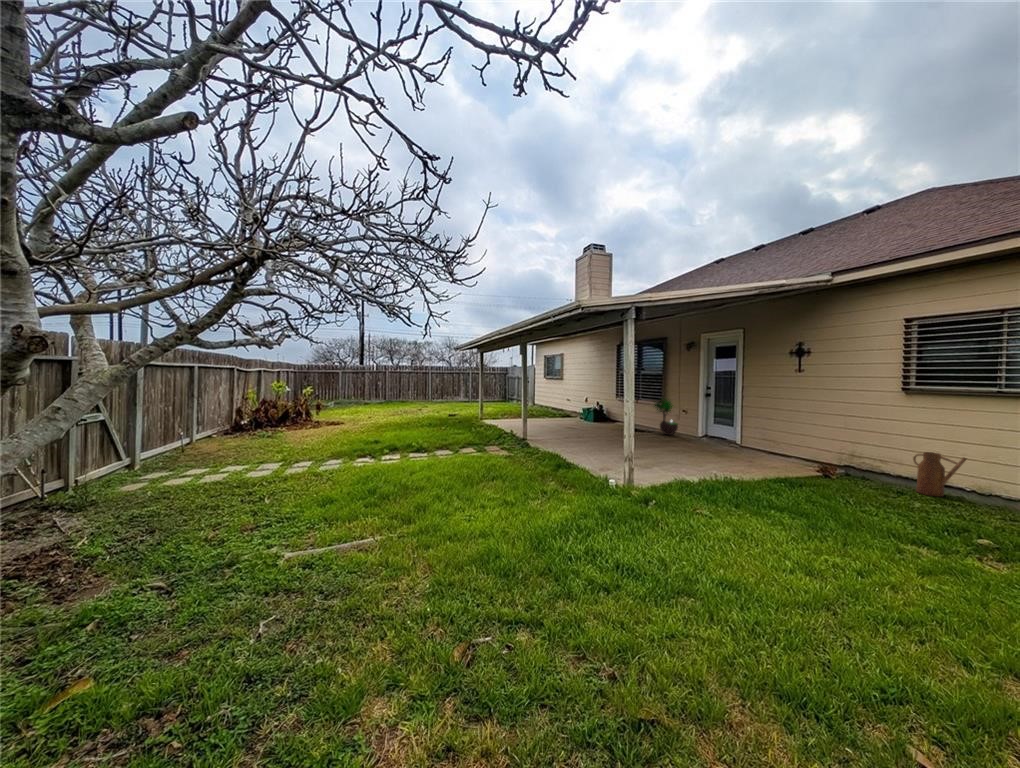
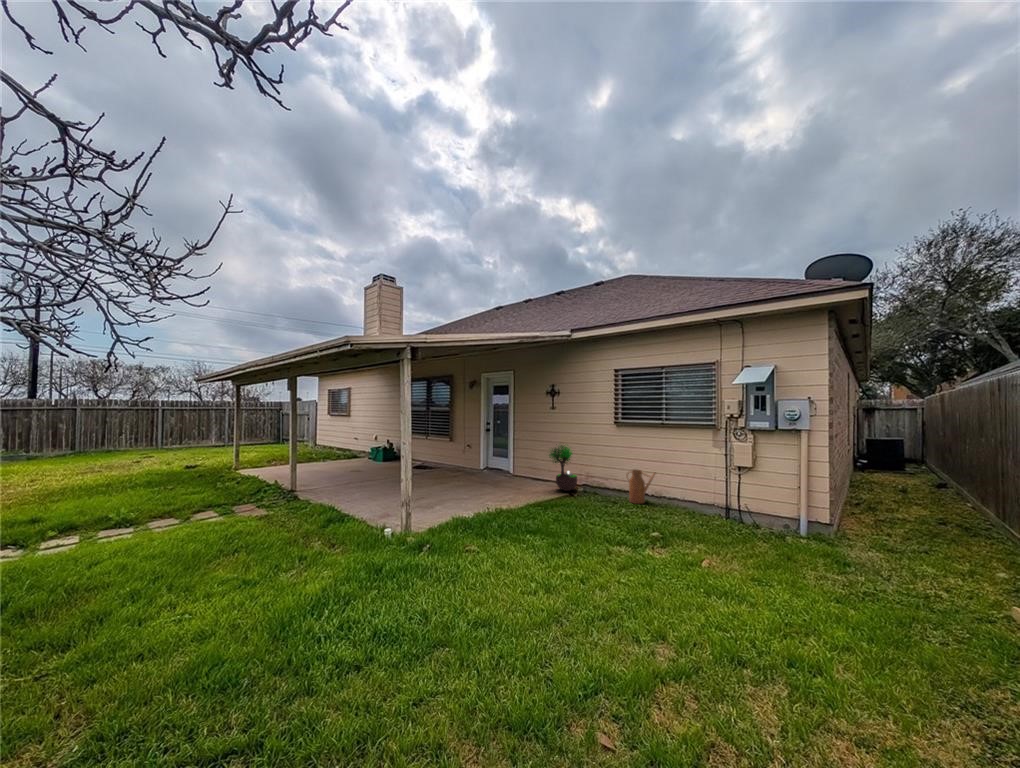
potted tree: present [654,397,678,435] -> present [549,445,577,491]

